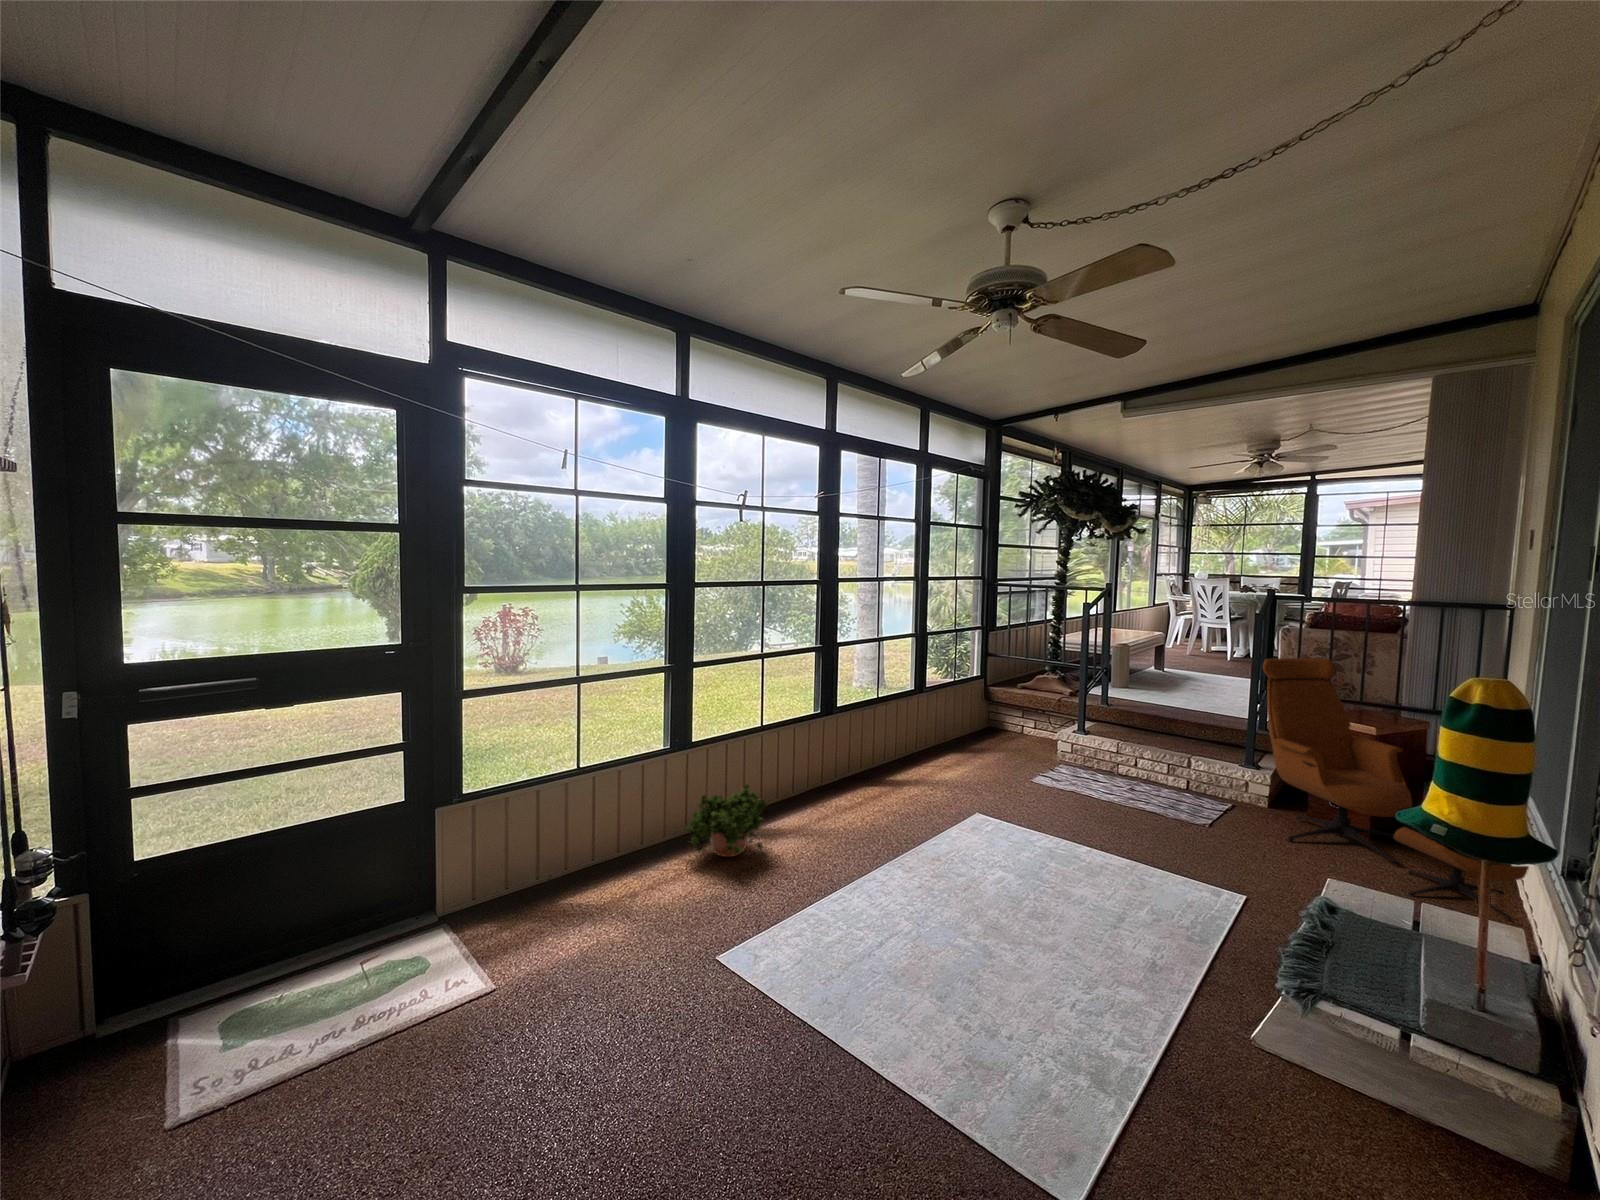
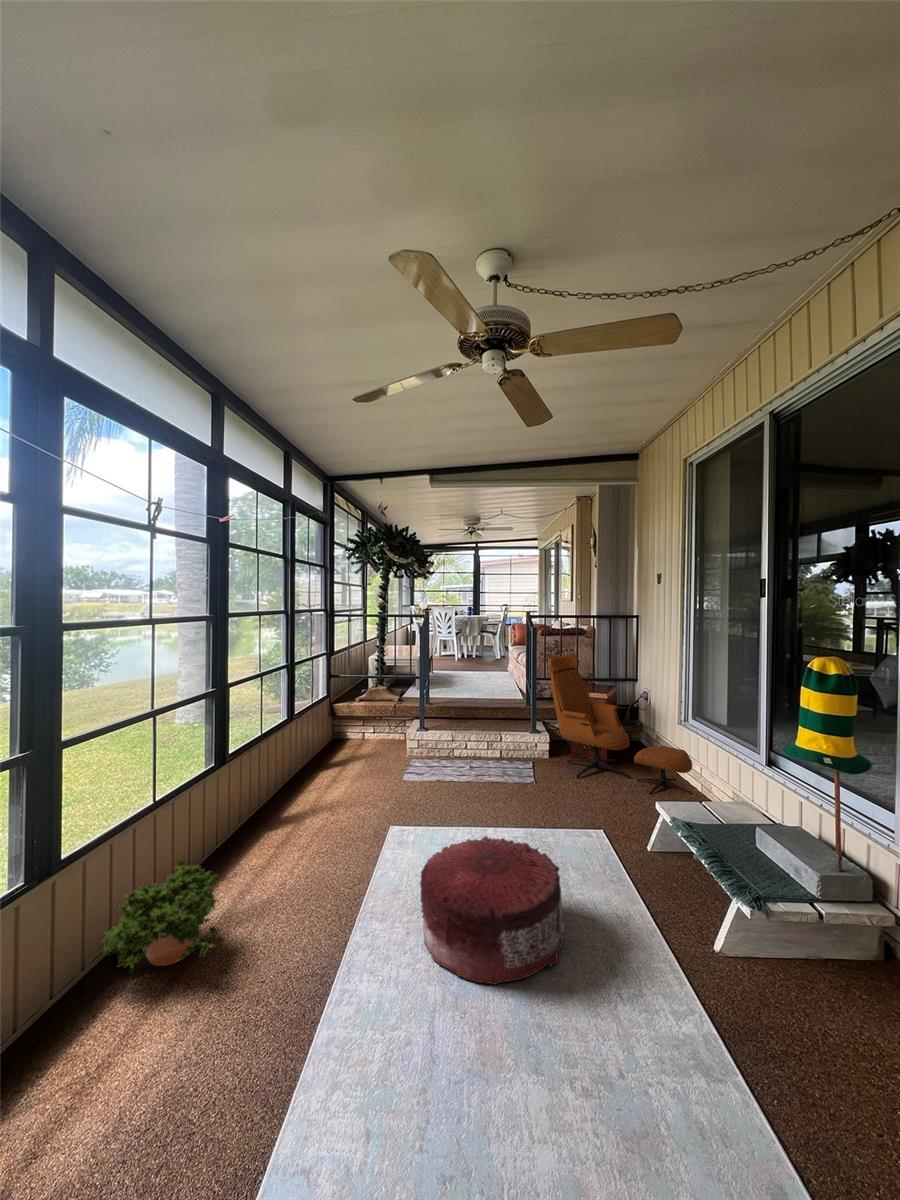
pouf: none [896,839,1063,989] -> present [420,836,564,984]

